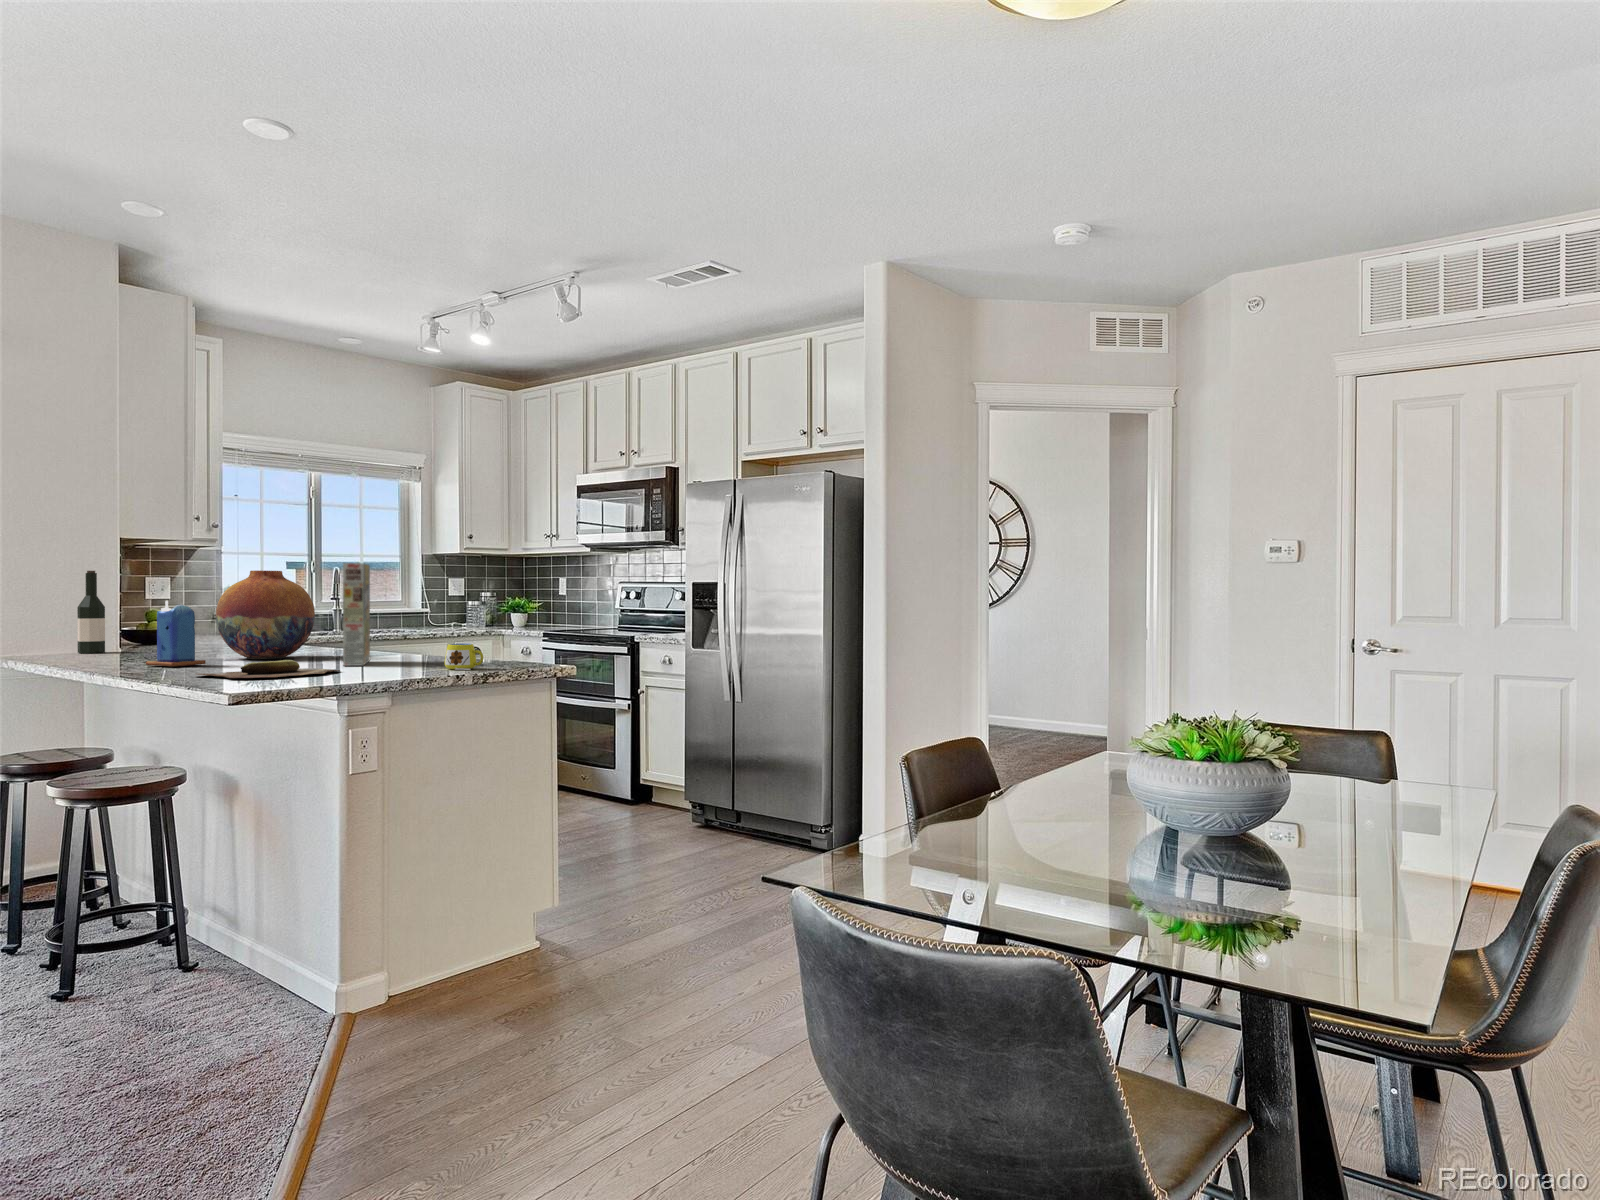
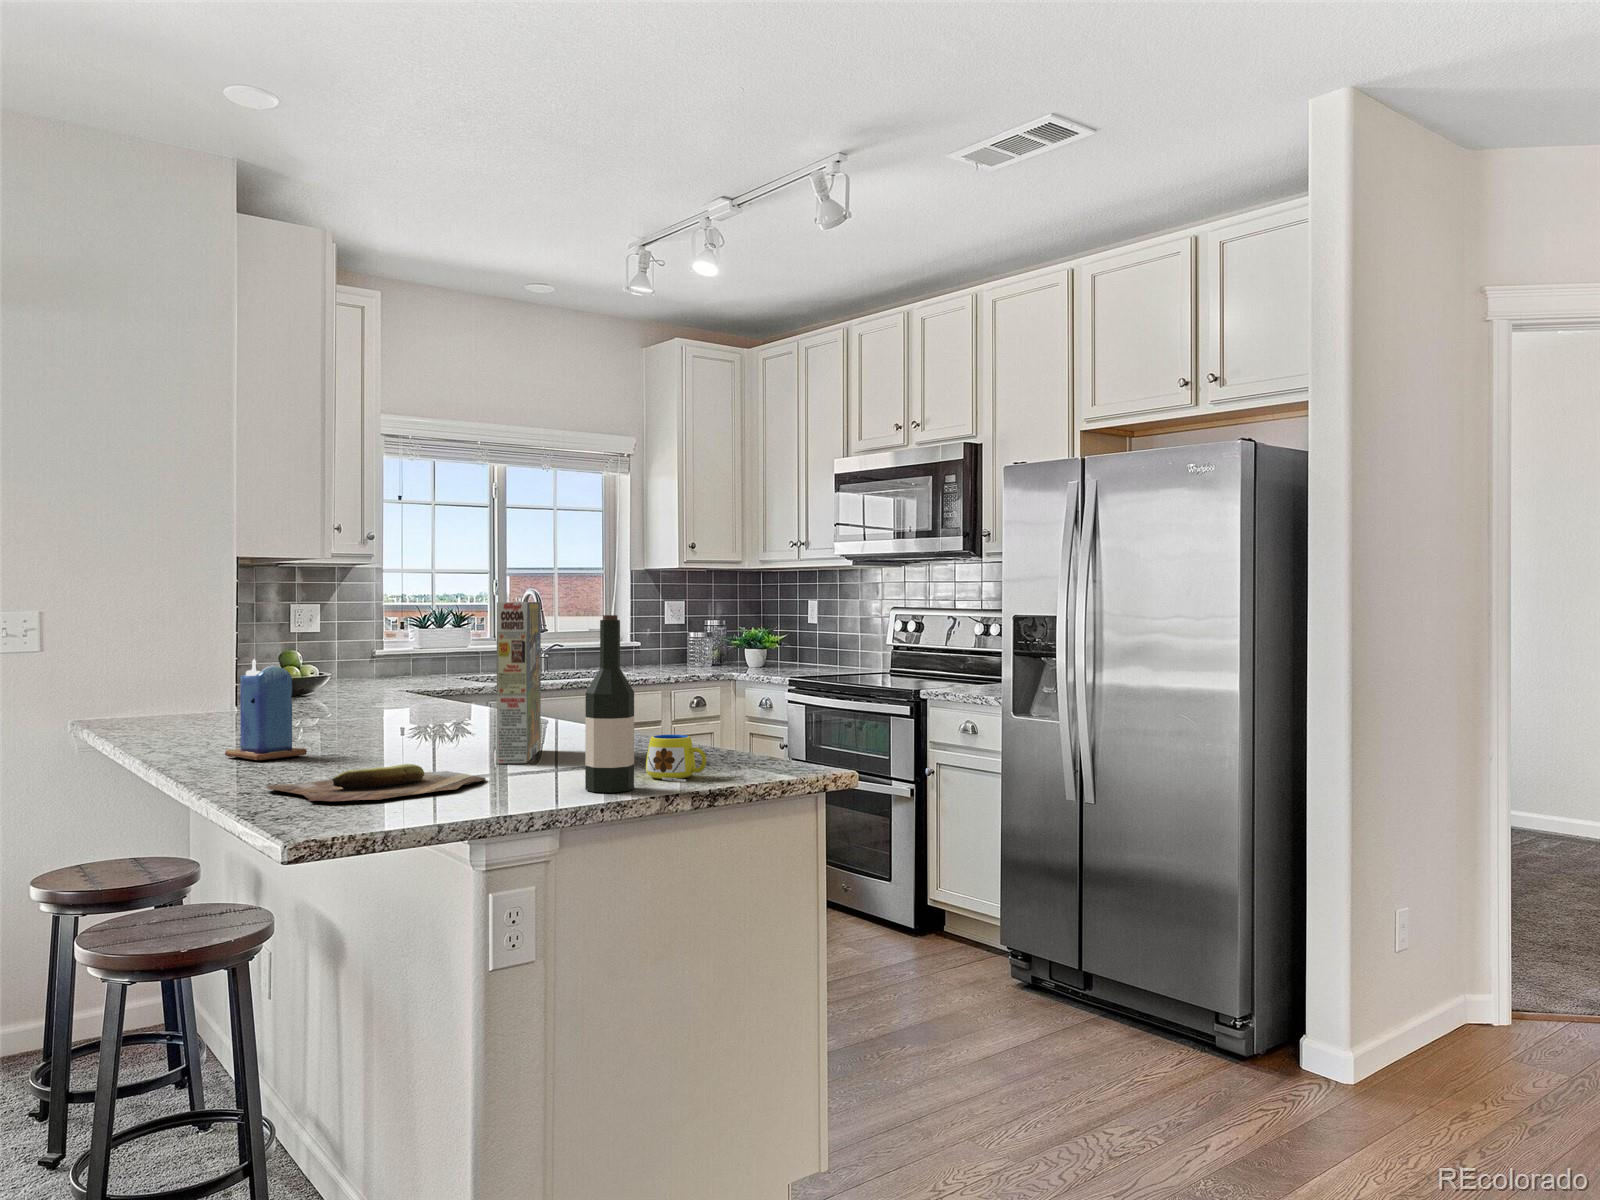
wine bottle: present [77,571,105,653] -> present [585,615,634,793]
vase: present [216,571,315,659] -> none [332,609,468,741]

